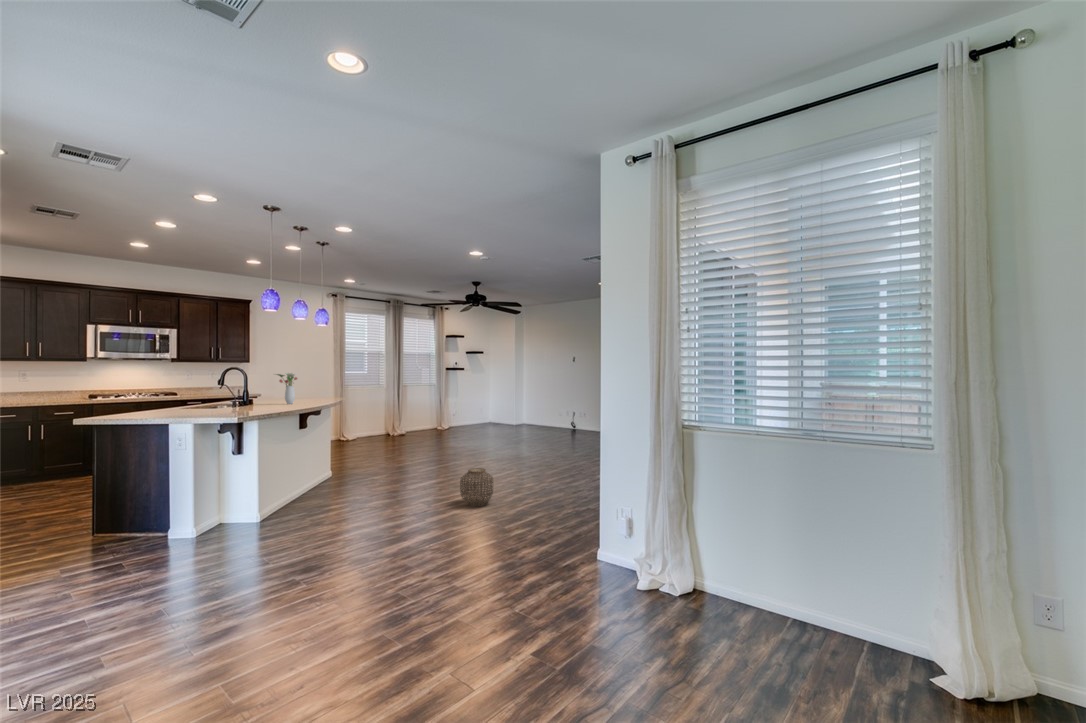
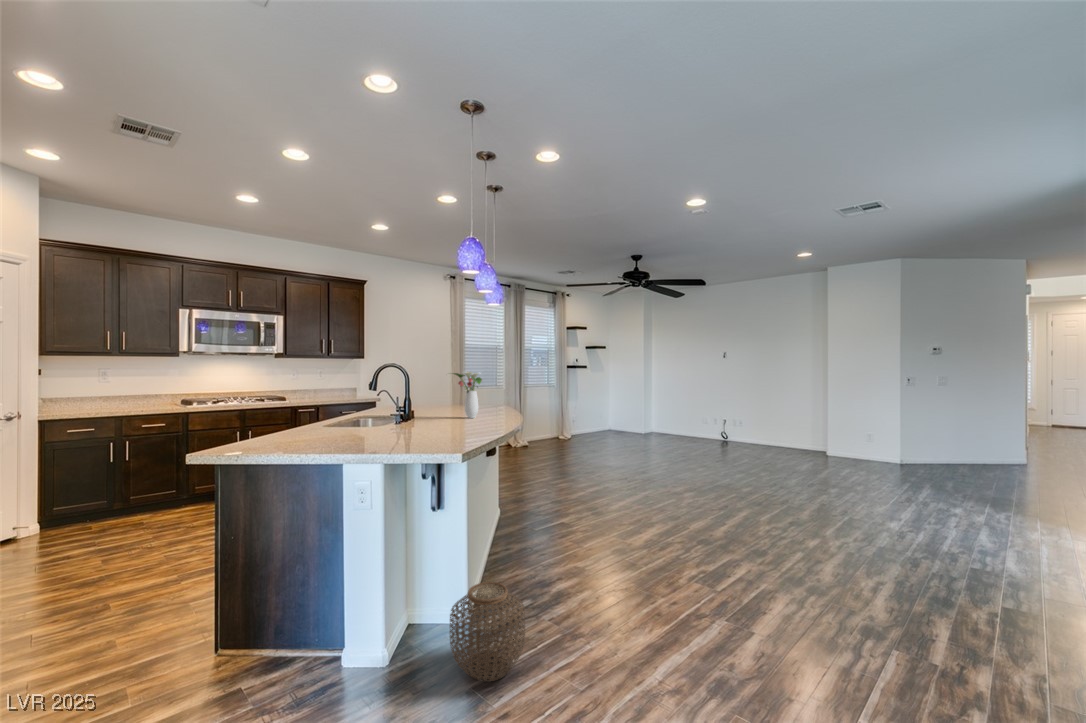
woven basket: present [460,468,493,506] -> present [450,582,525,681]

